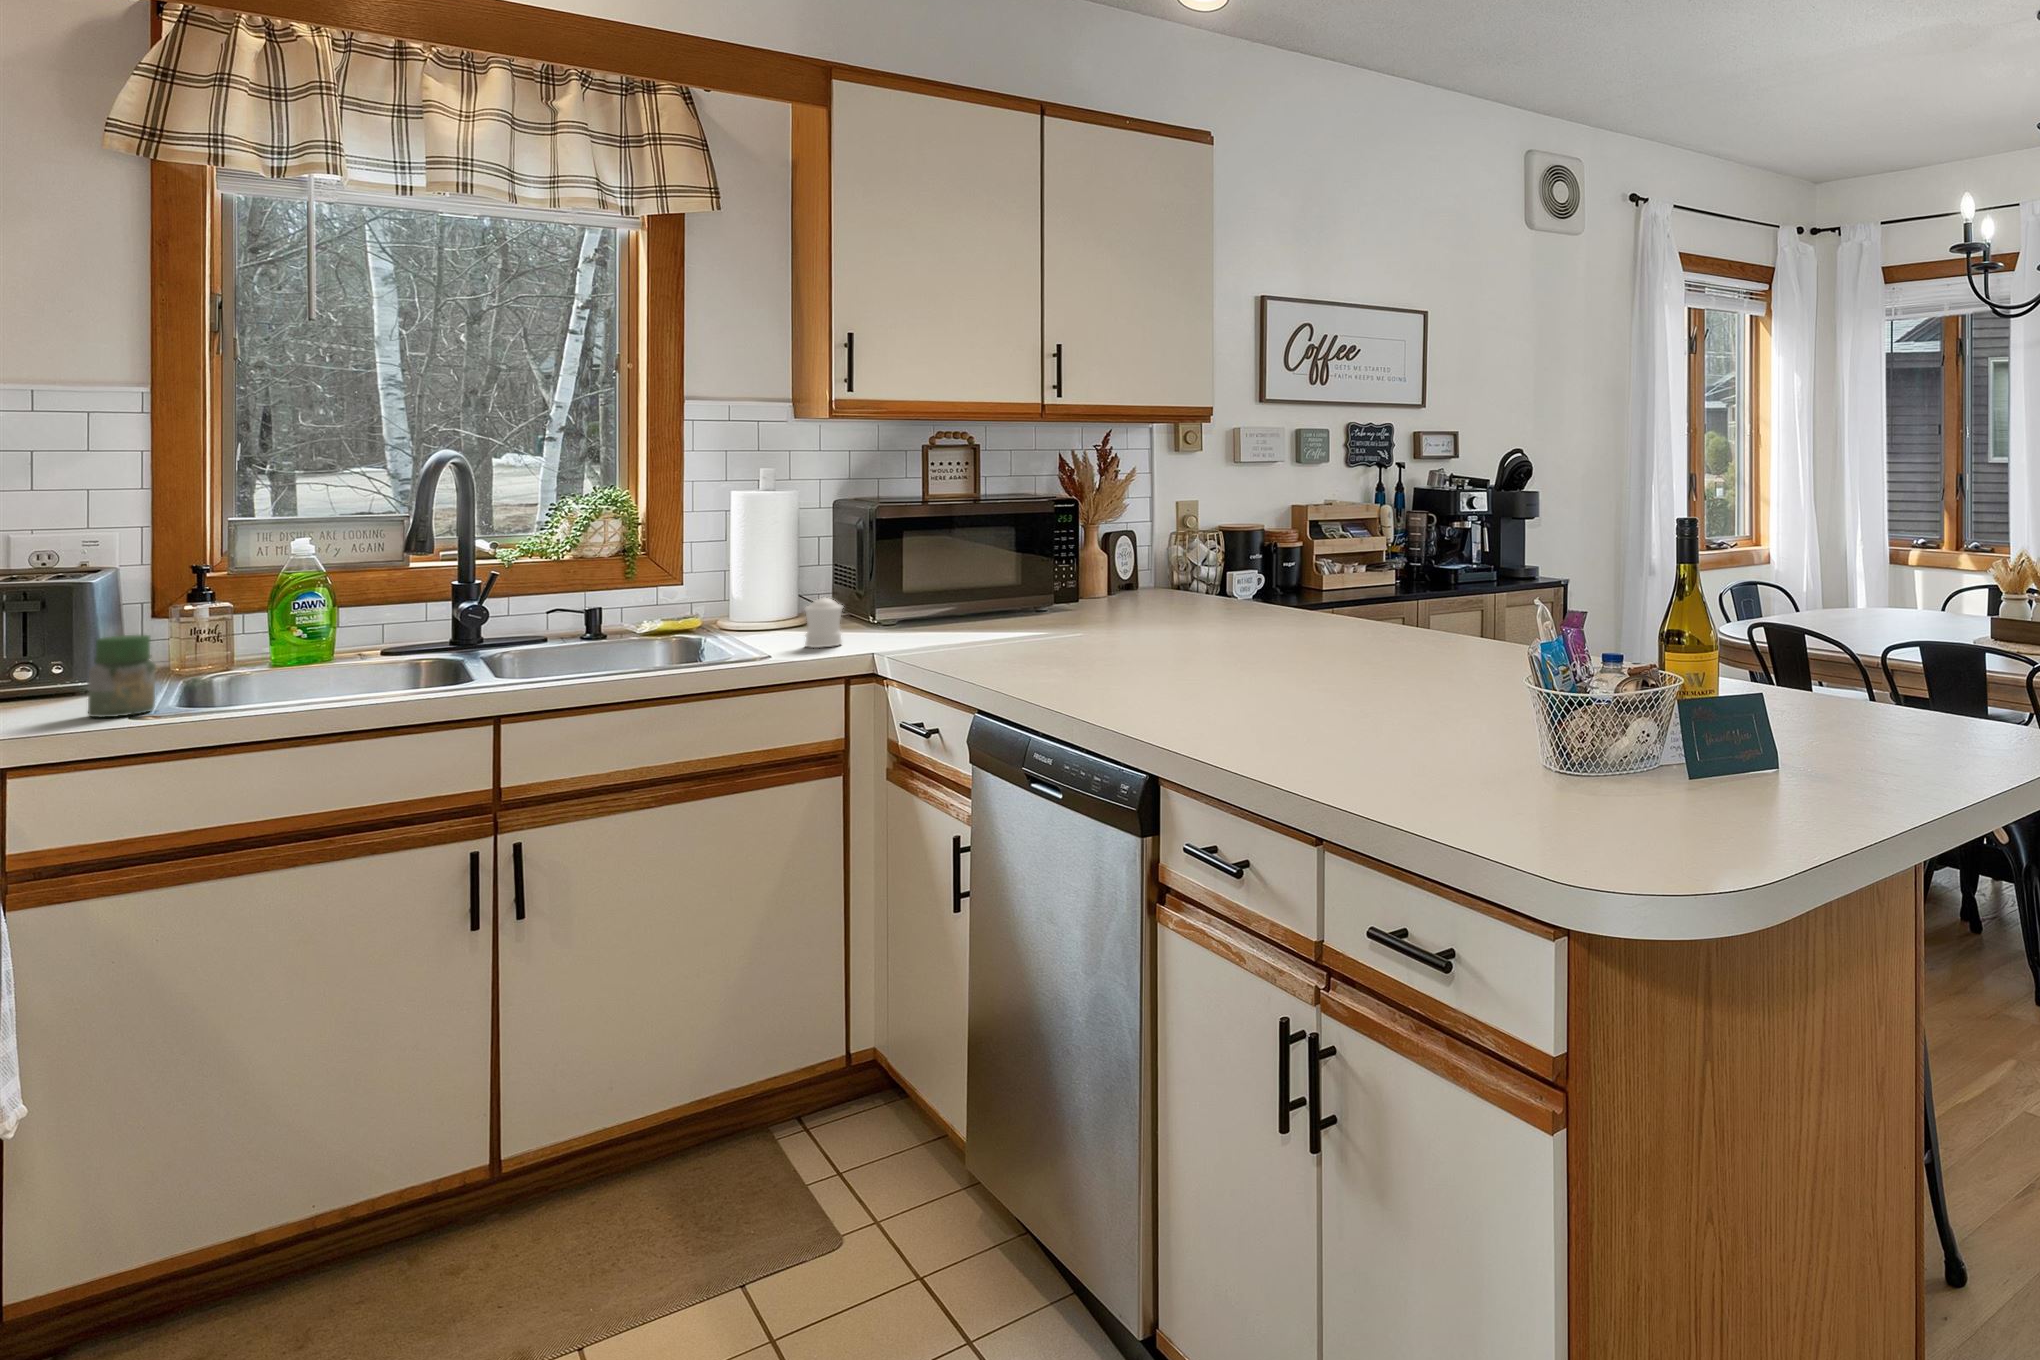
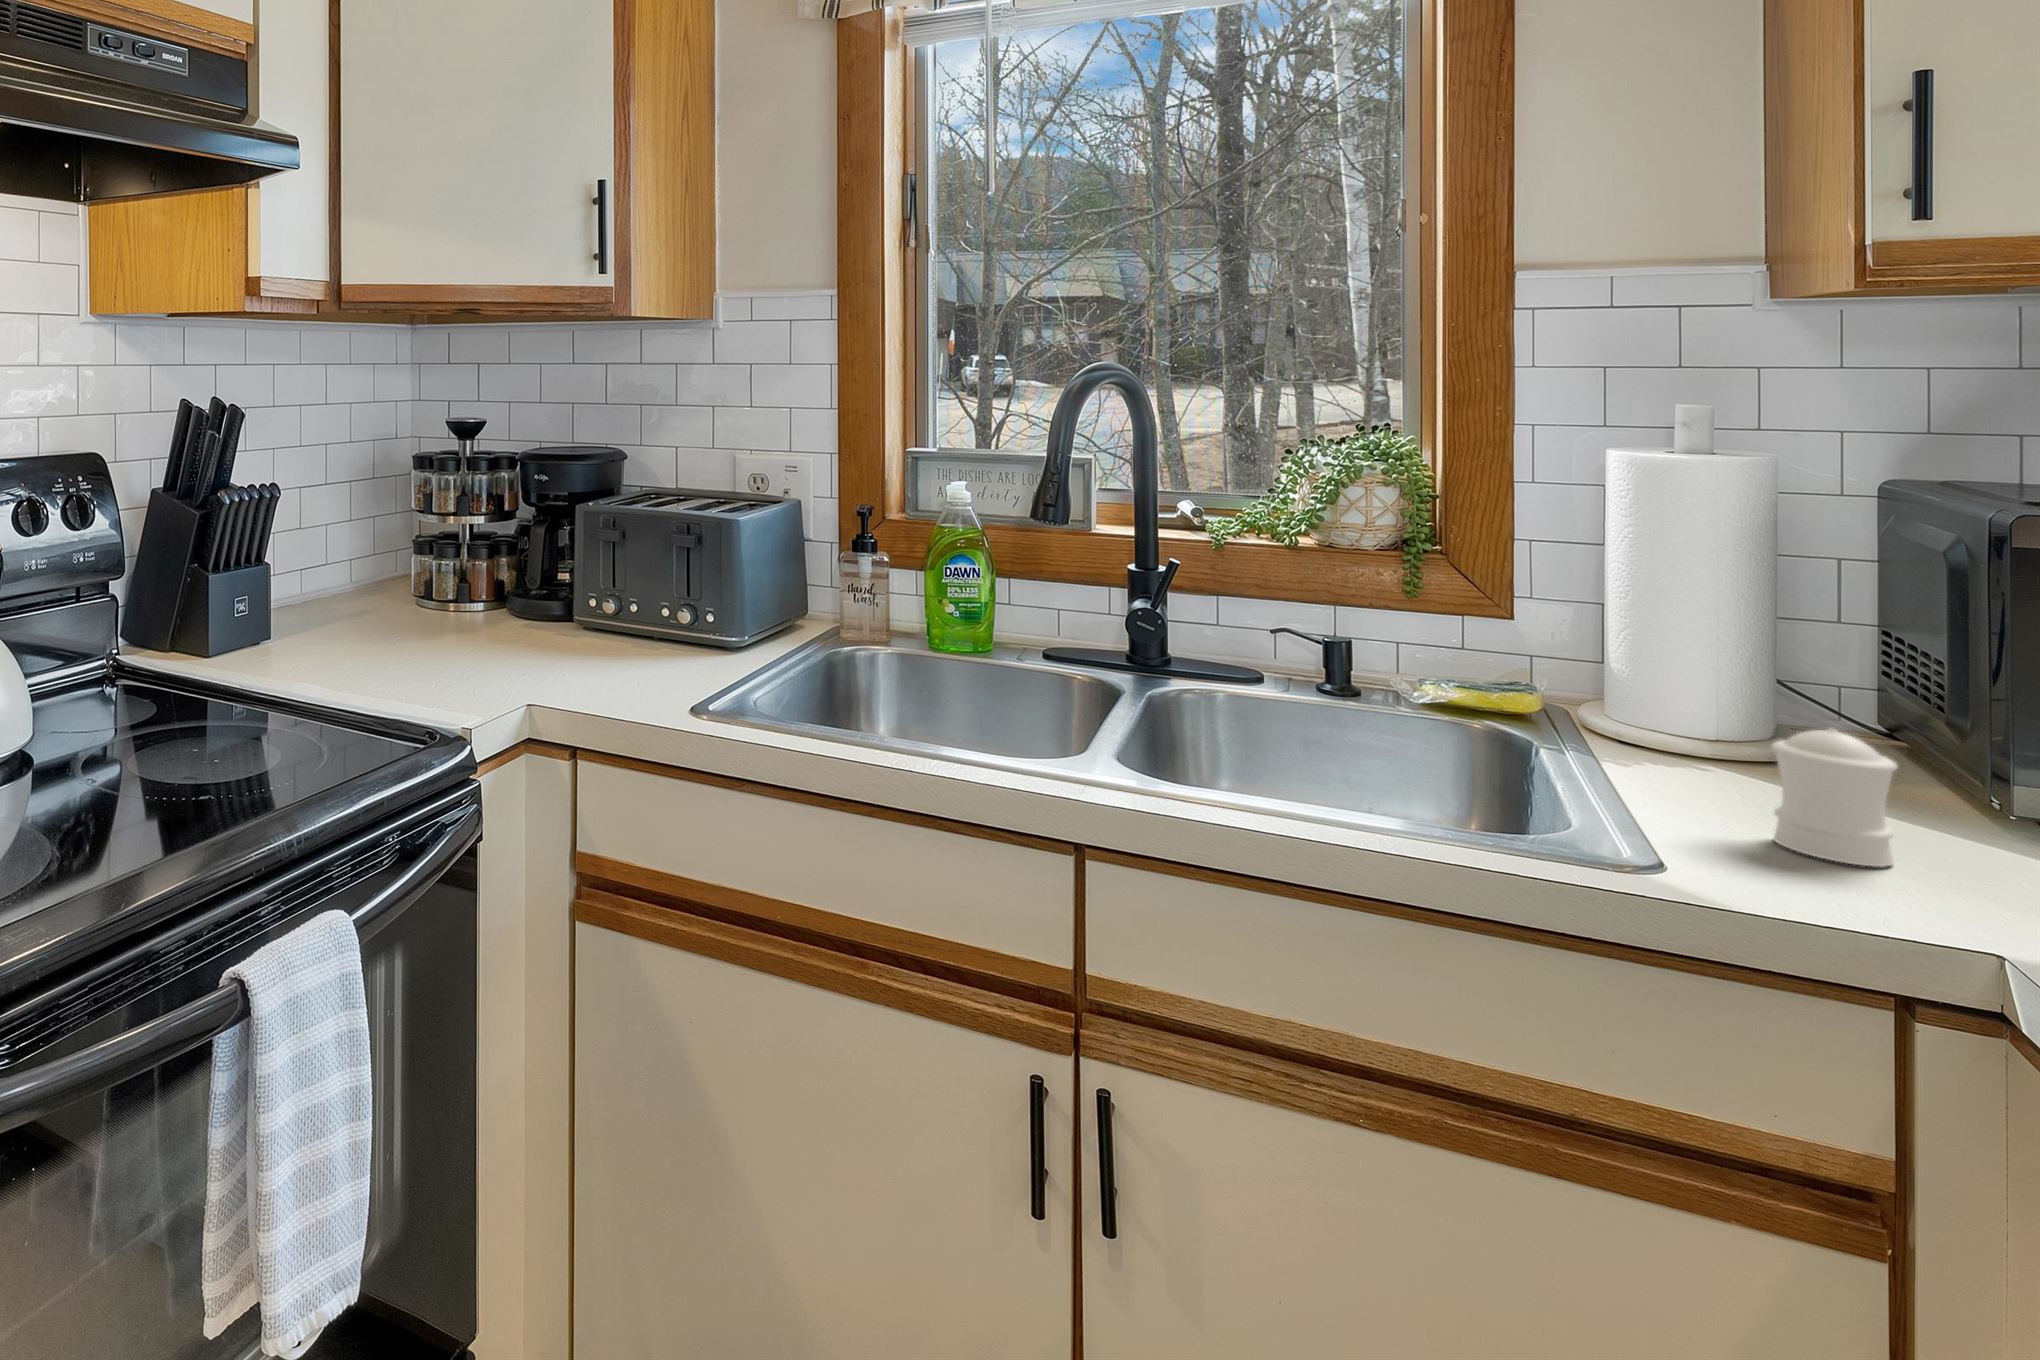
jar: present [88,635,156,717] -> none [672,569,732,674]

